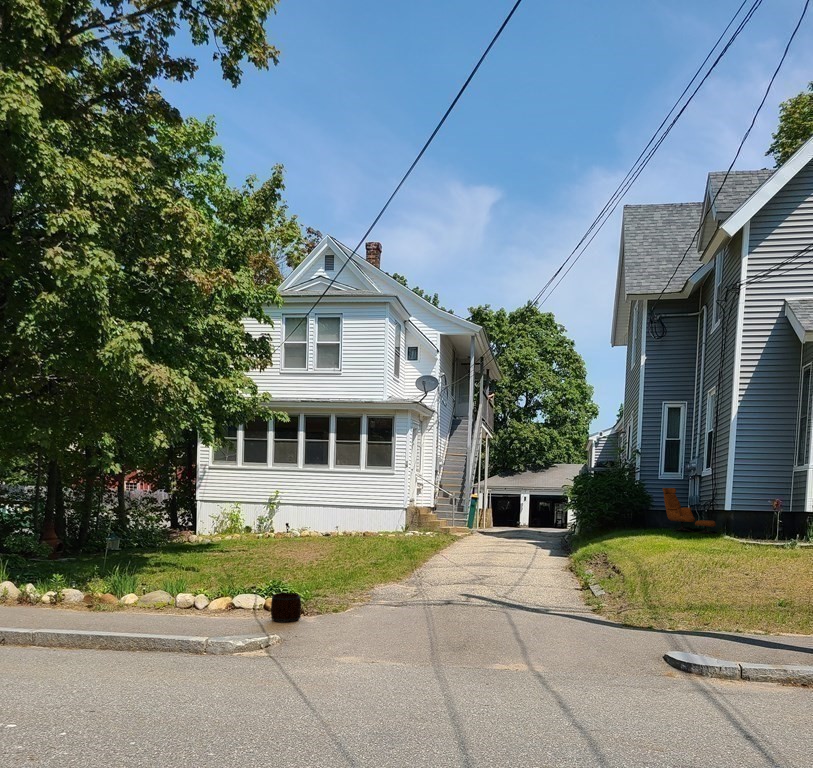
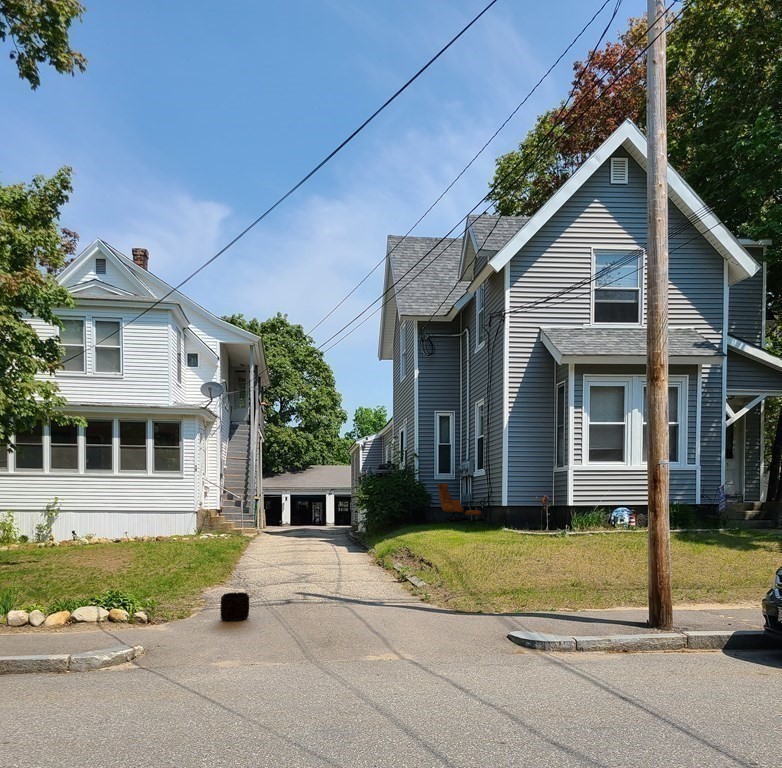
bucket: present [271,593,301,622] -> present [220,592,249,621]

